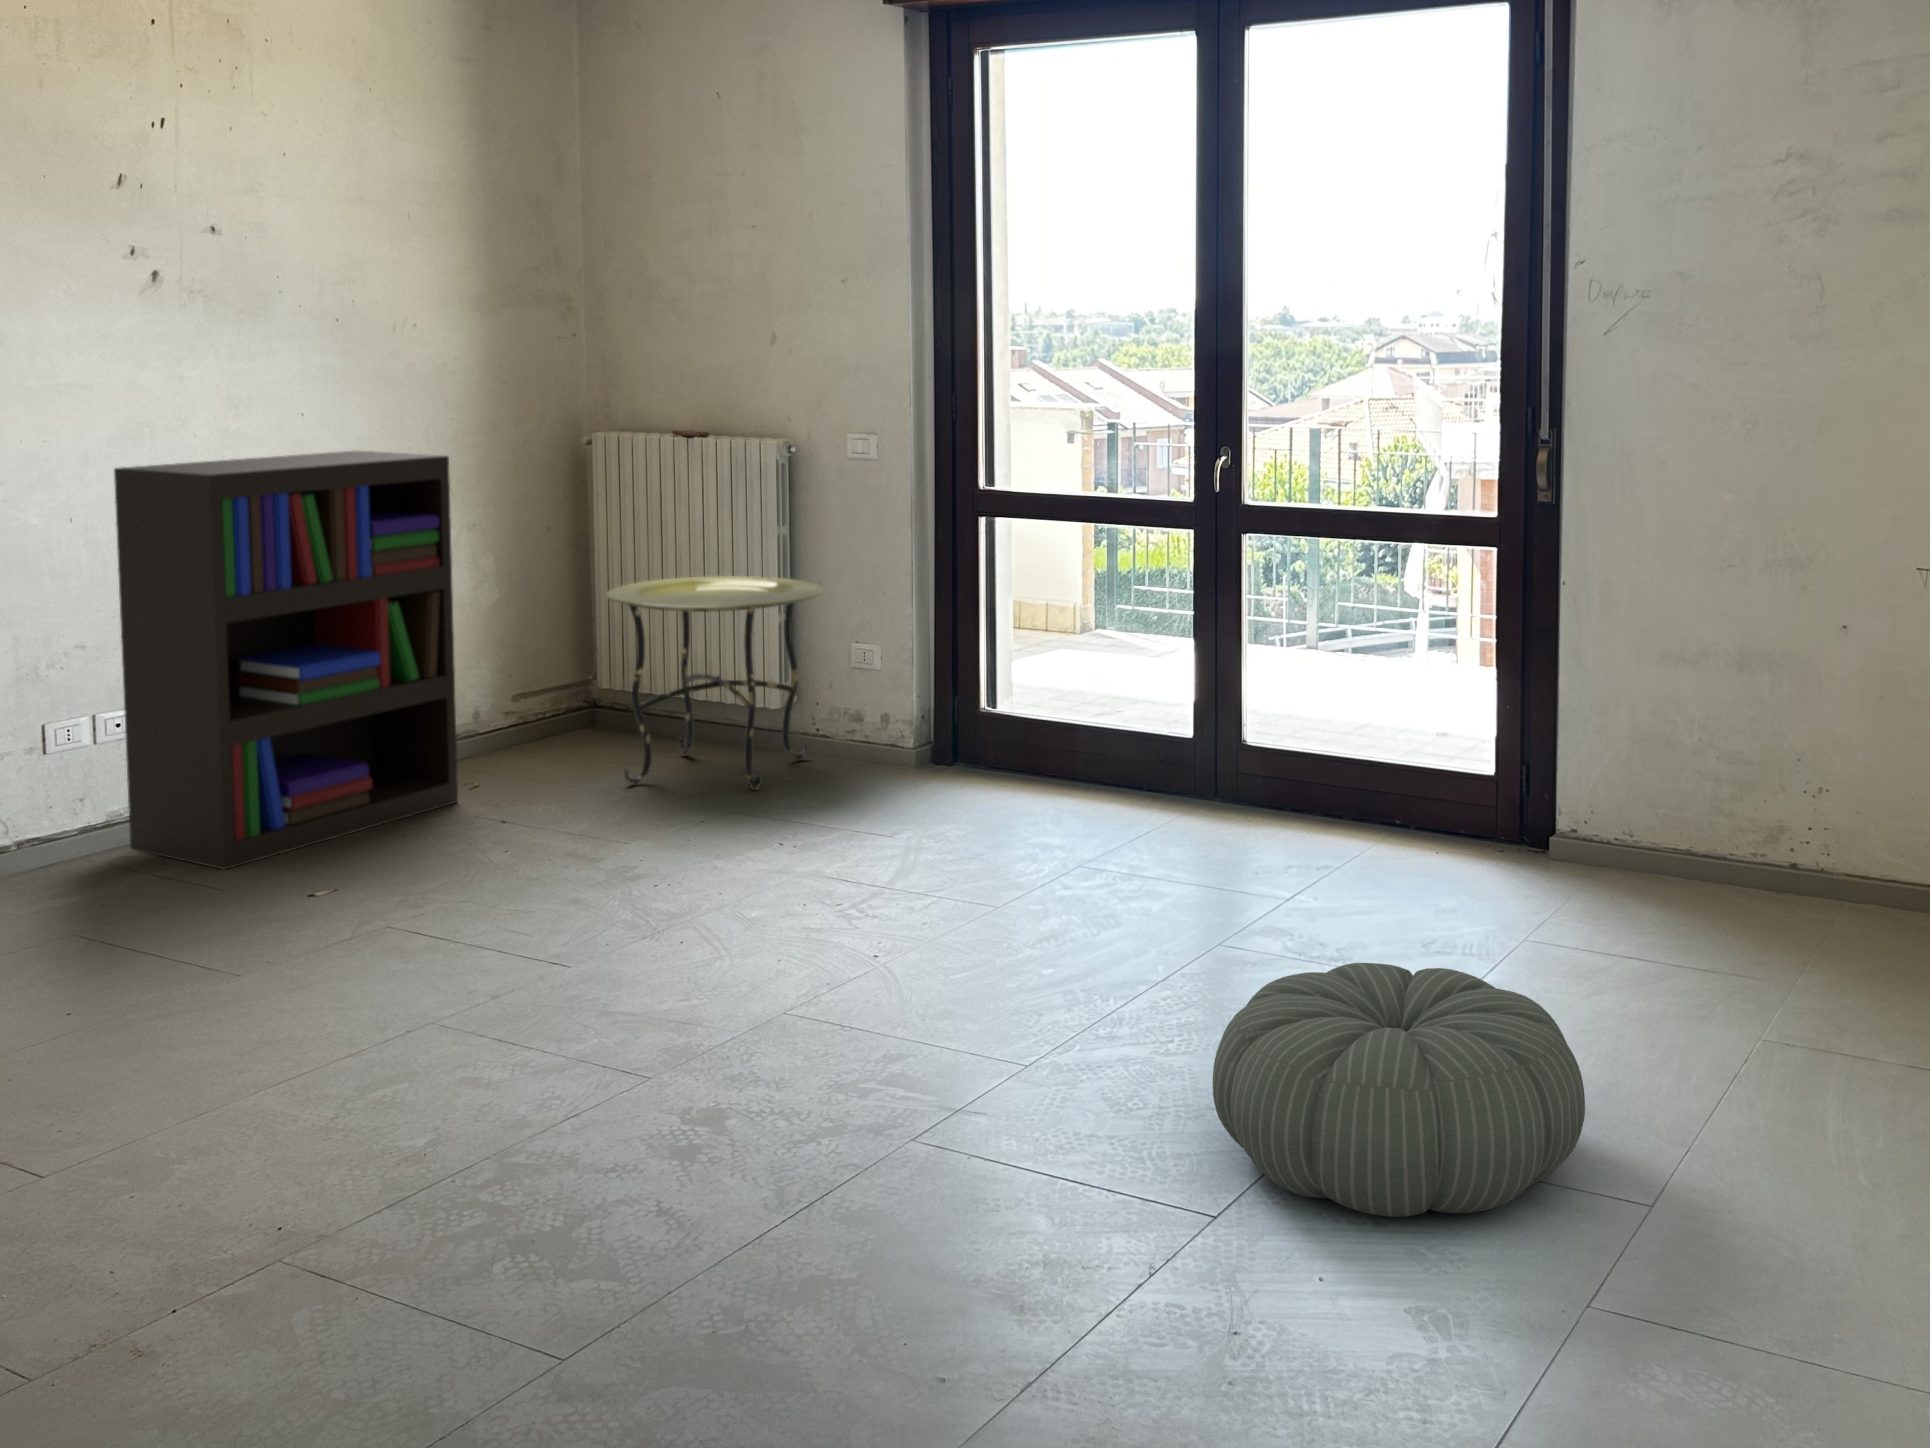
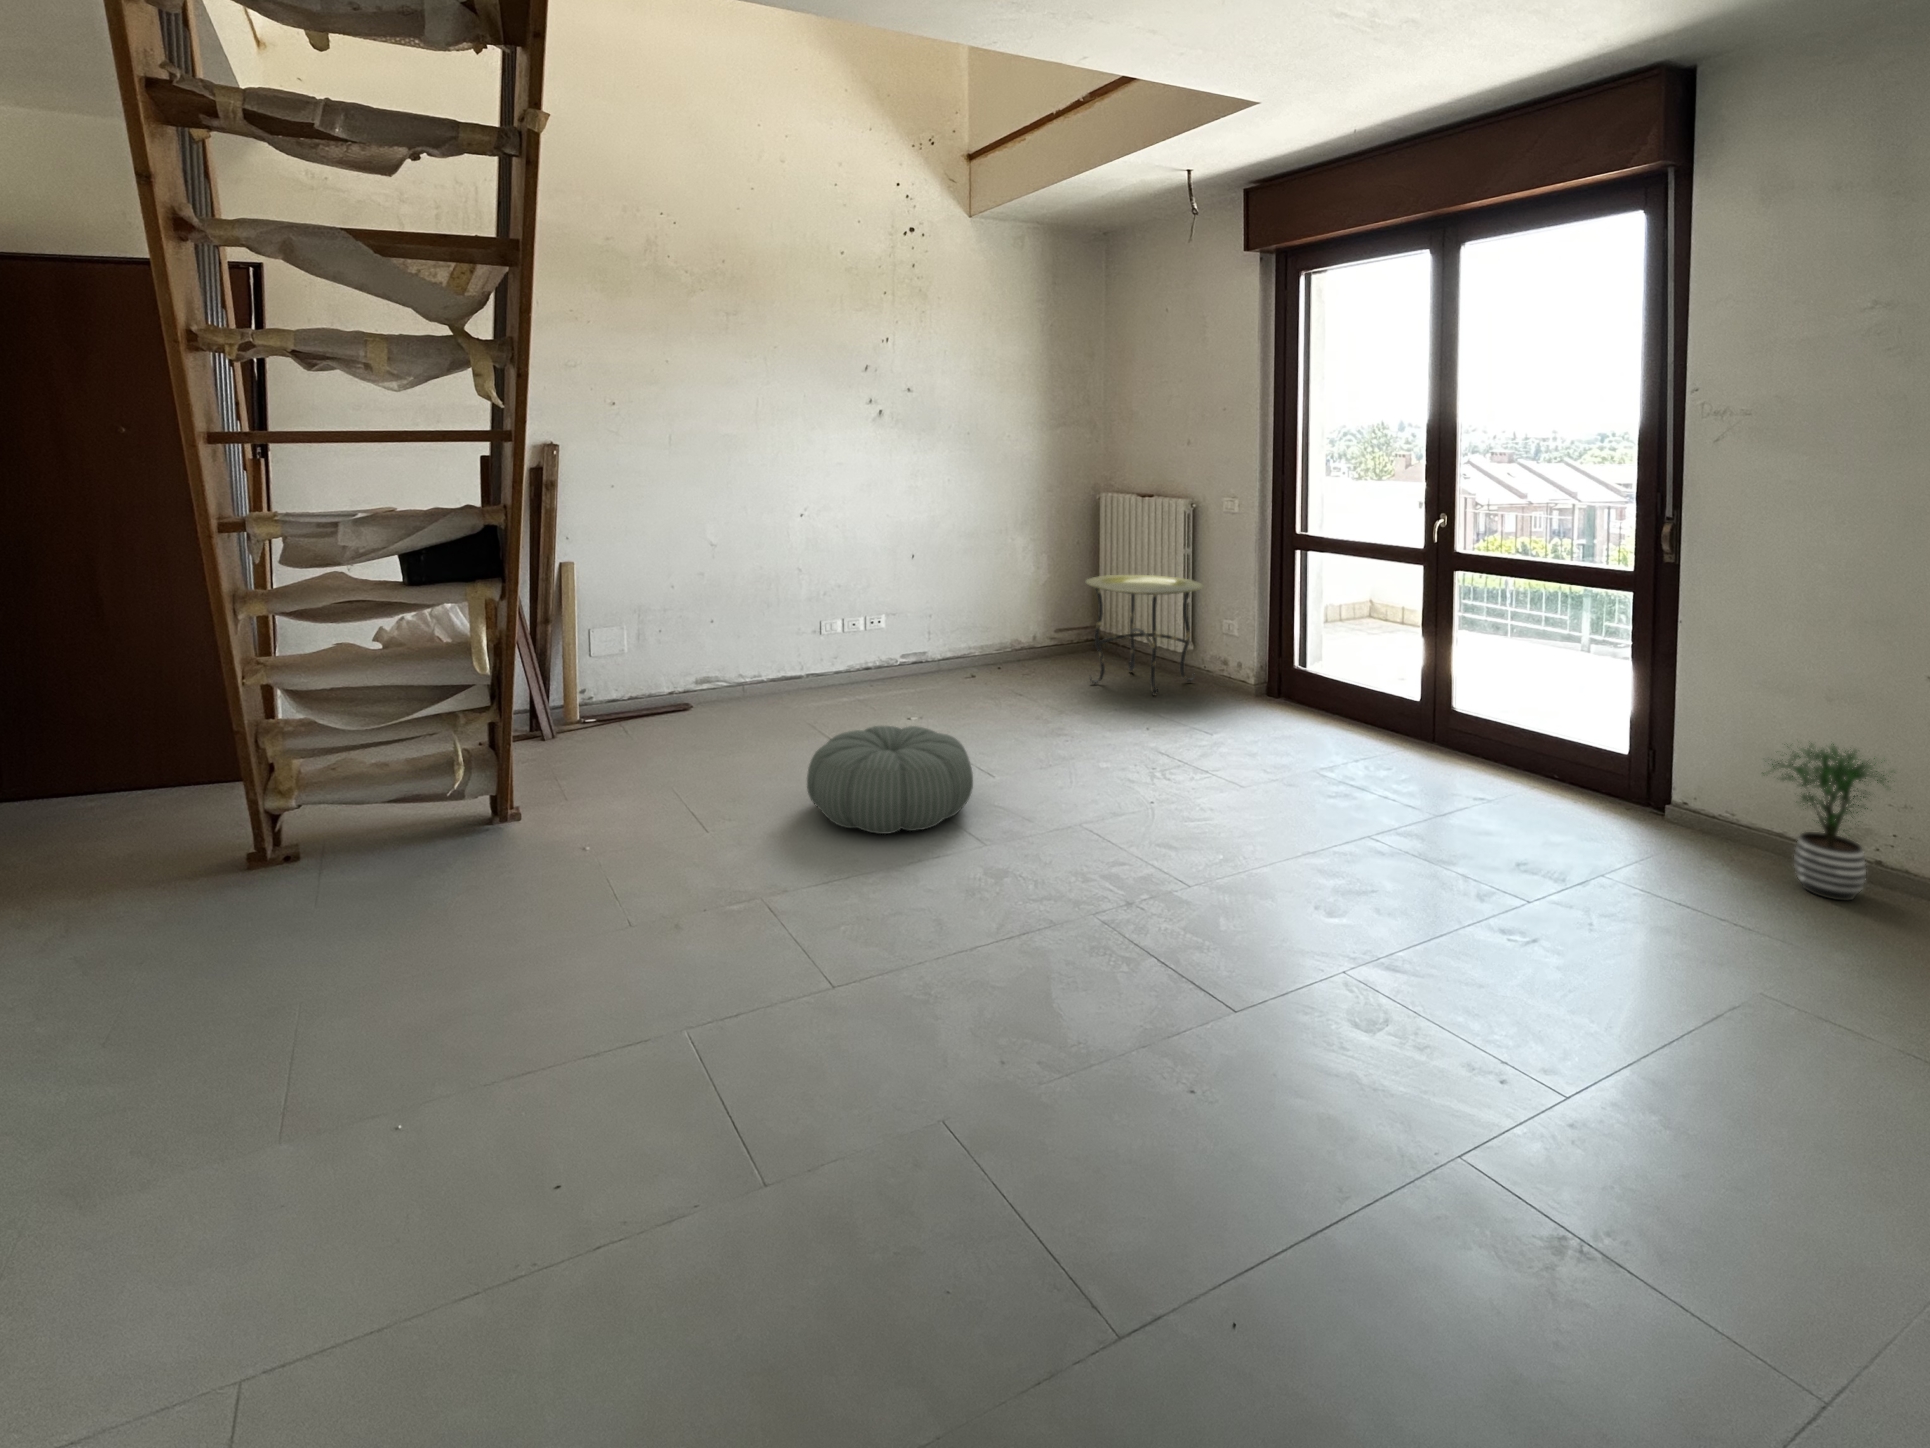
bookshelf: present [114,451,458,870] -> none [856,499,1007,699]
potted plant: none [1667,716,1812,914] -> present [1763,743,1895,901]
pouf: present [1213,963,1585,1217] -> present [807,726,973,834]

